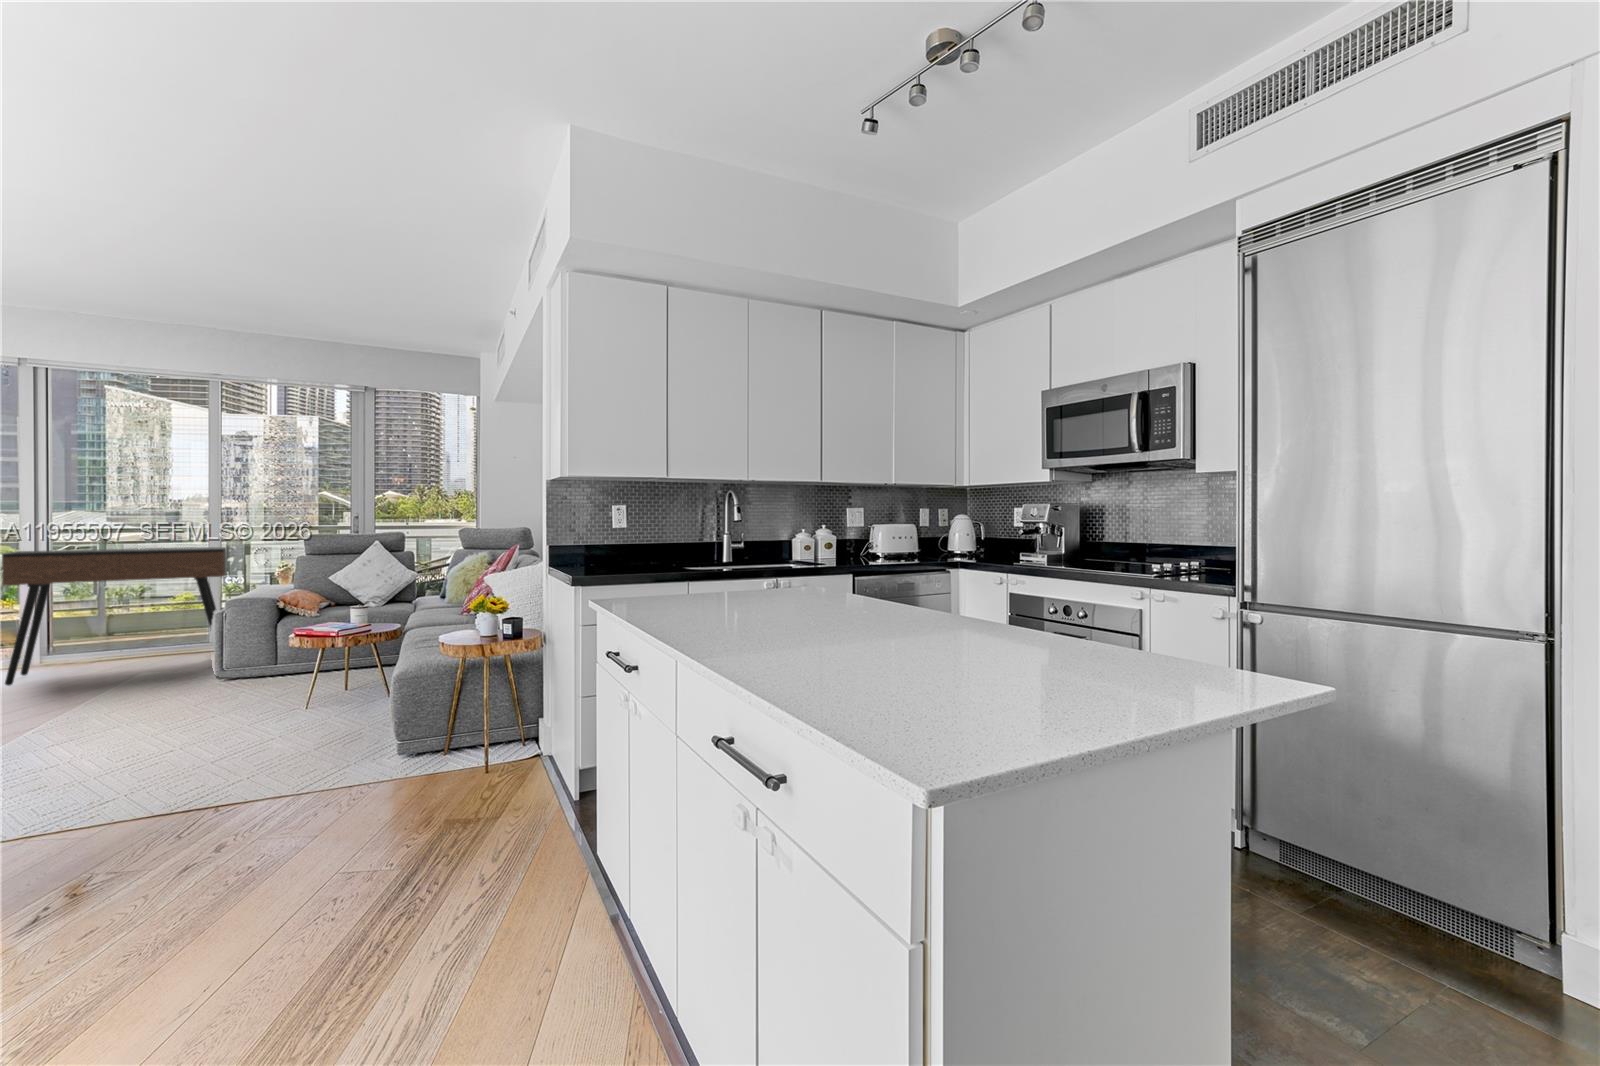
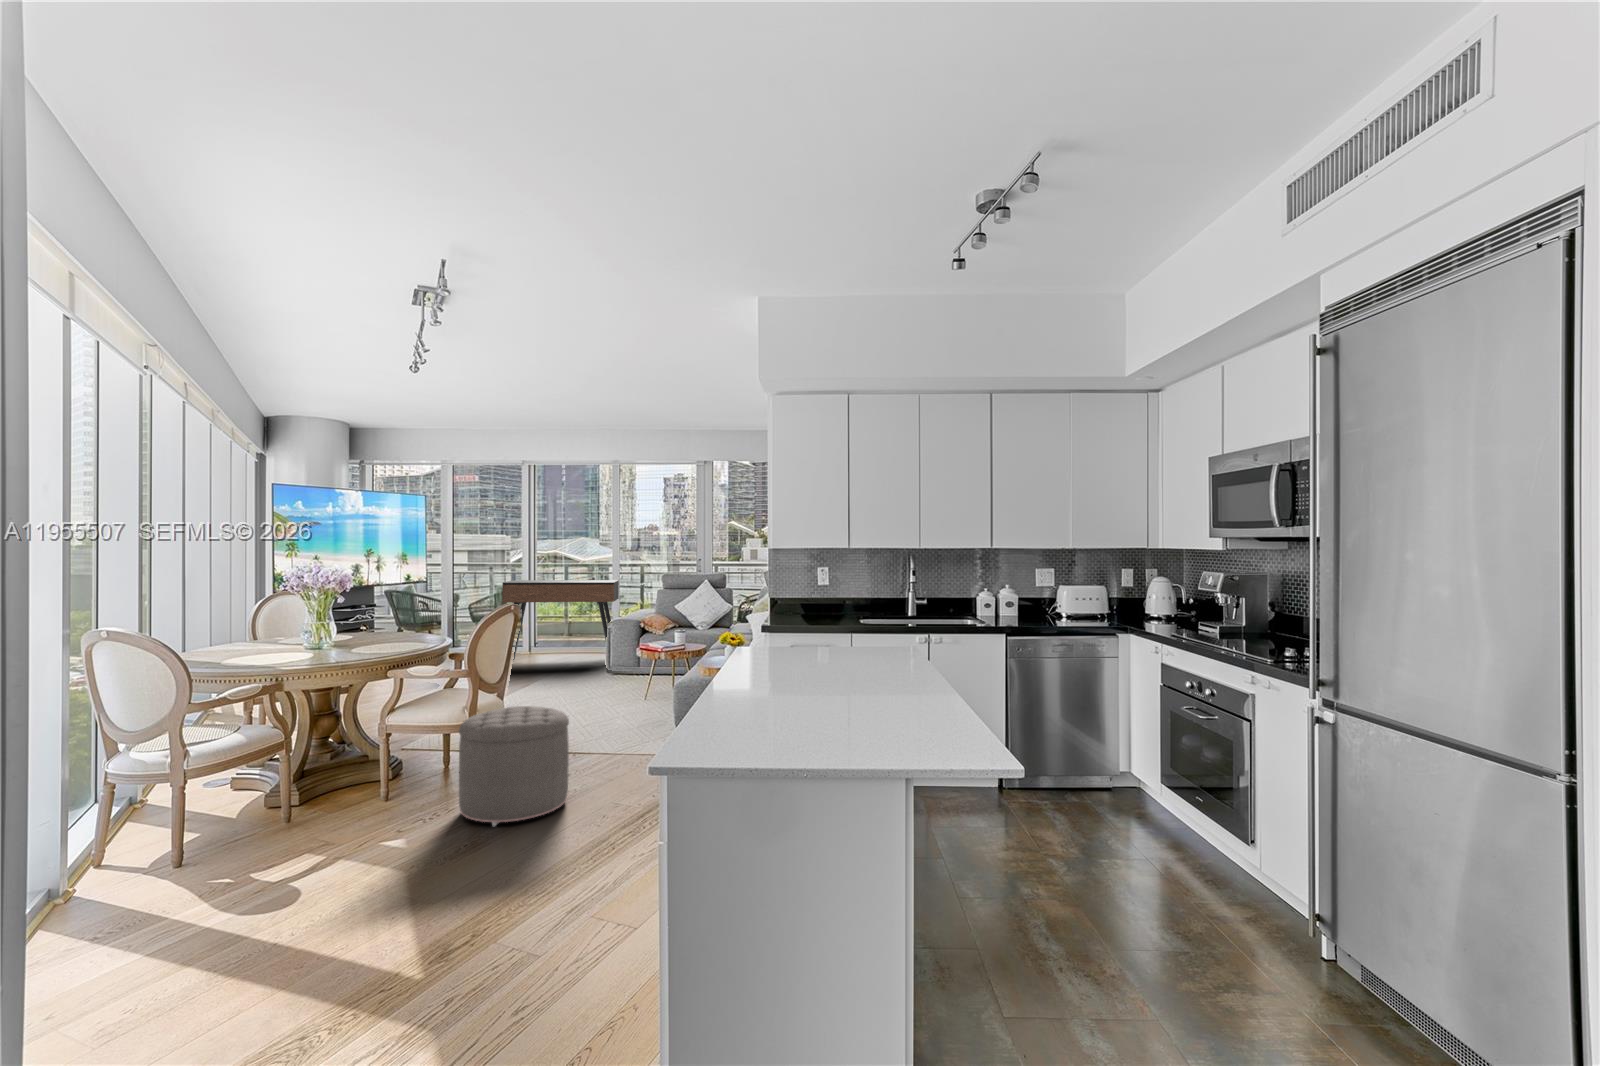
ottoman: none [59,726,290,941] -> present [459,706,569,826]

